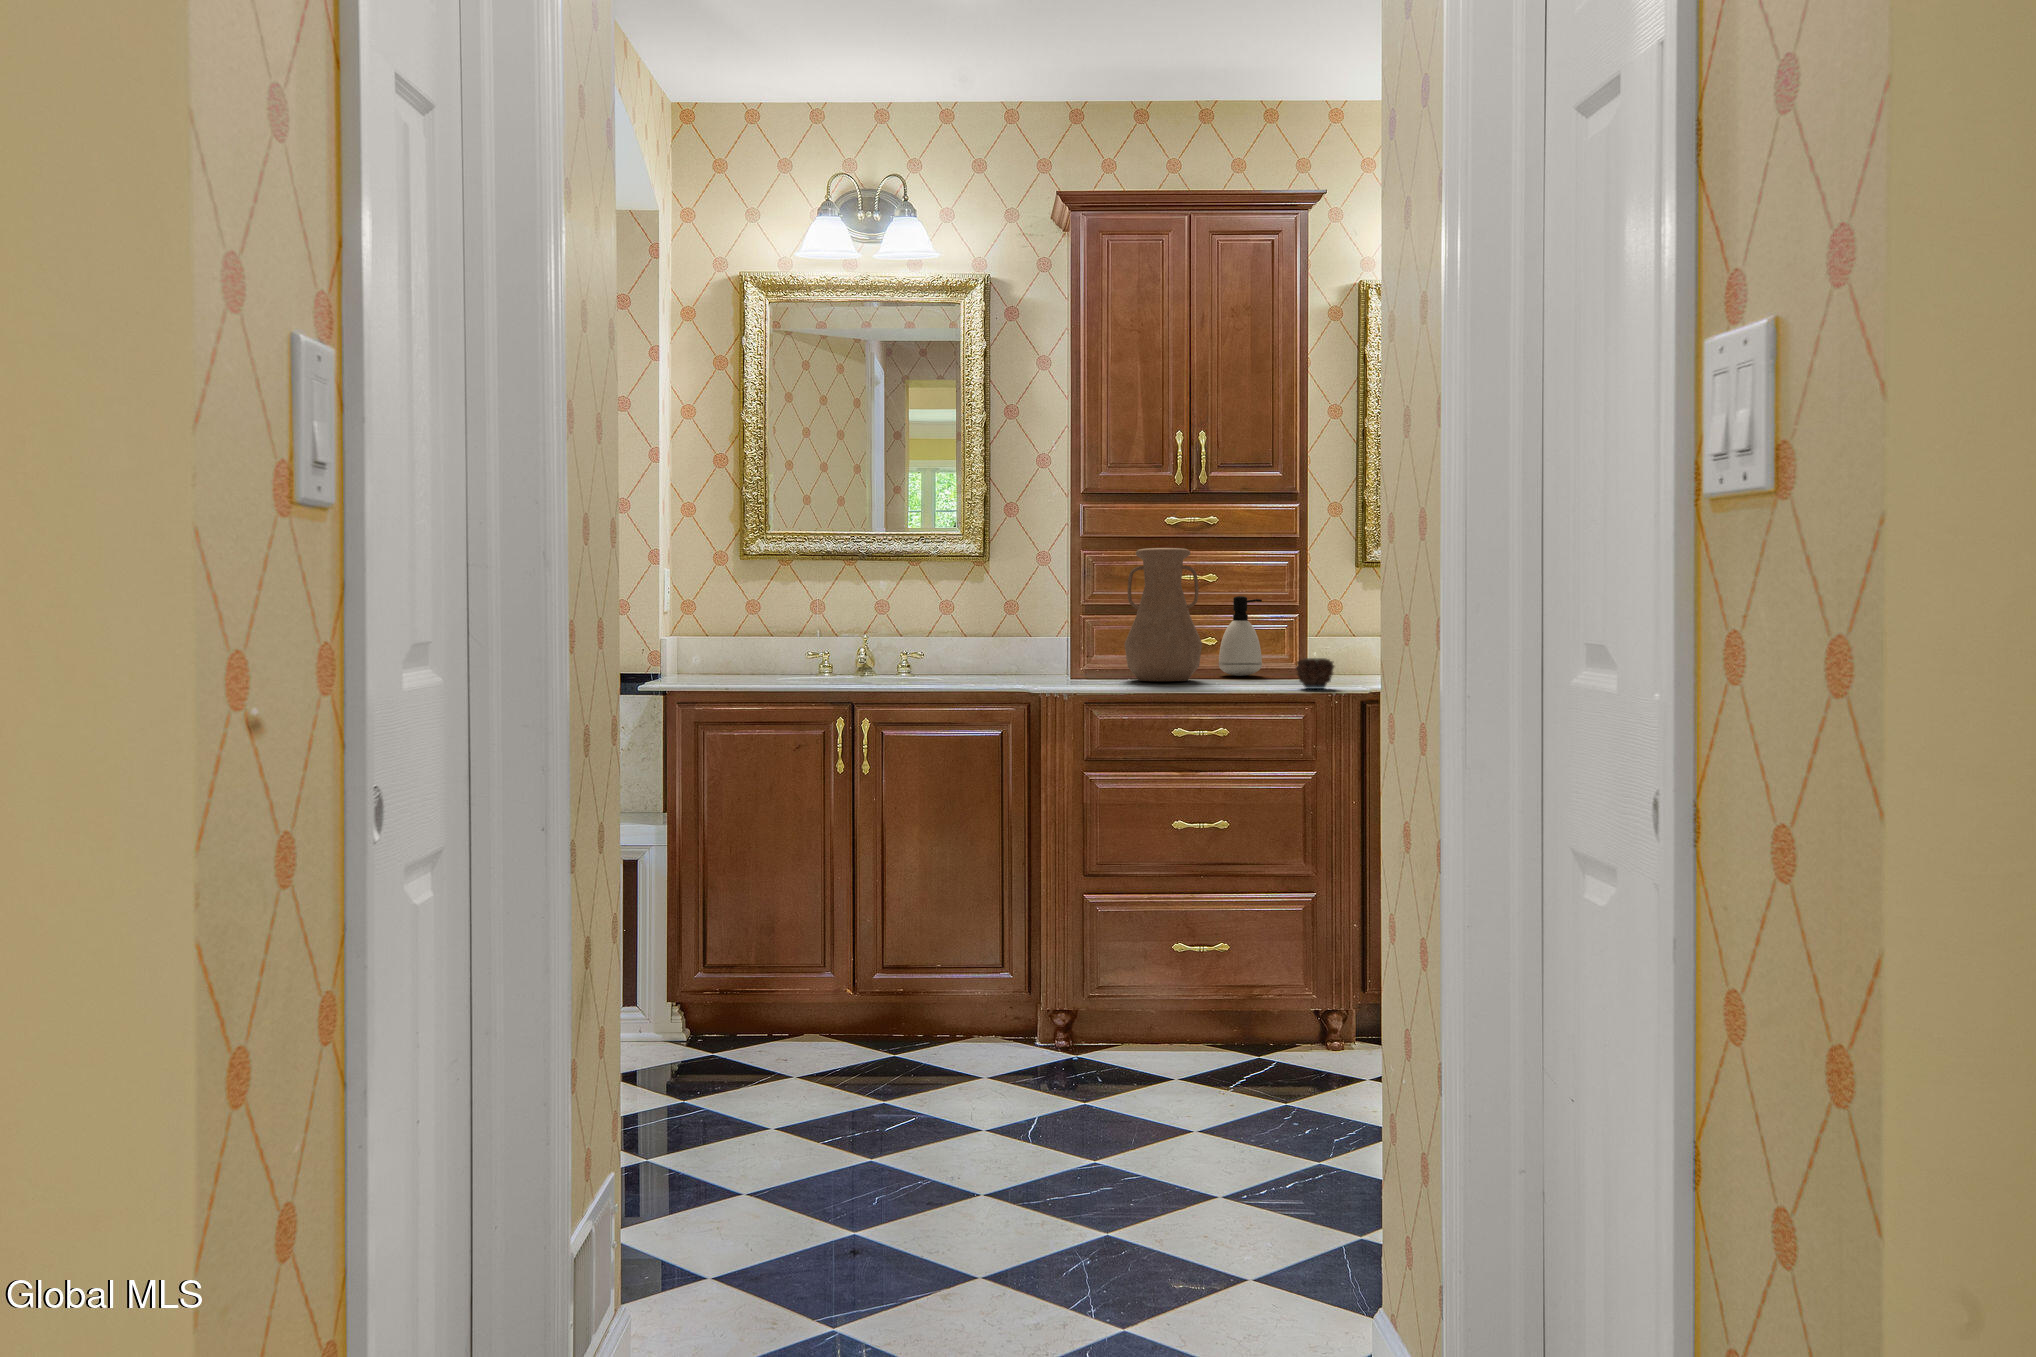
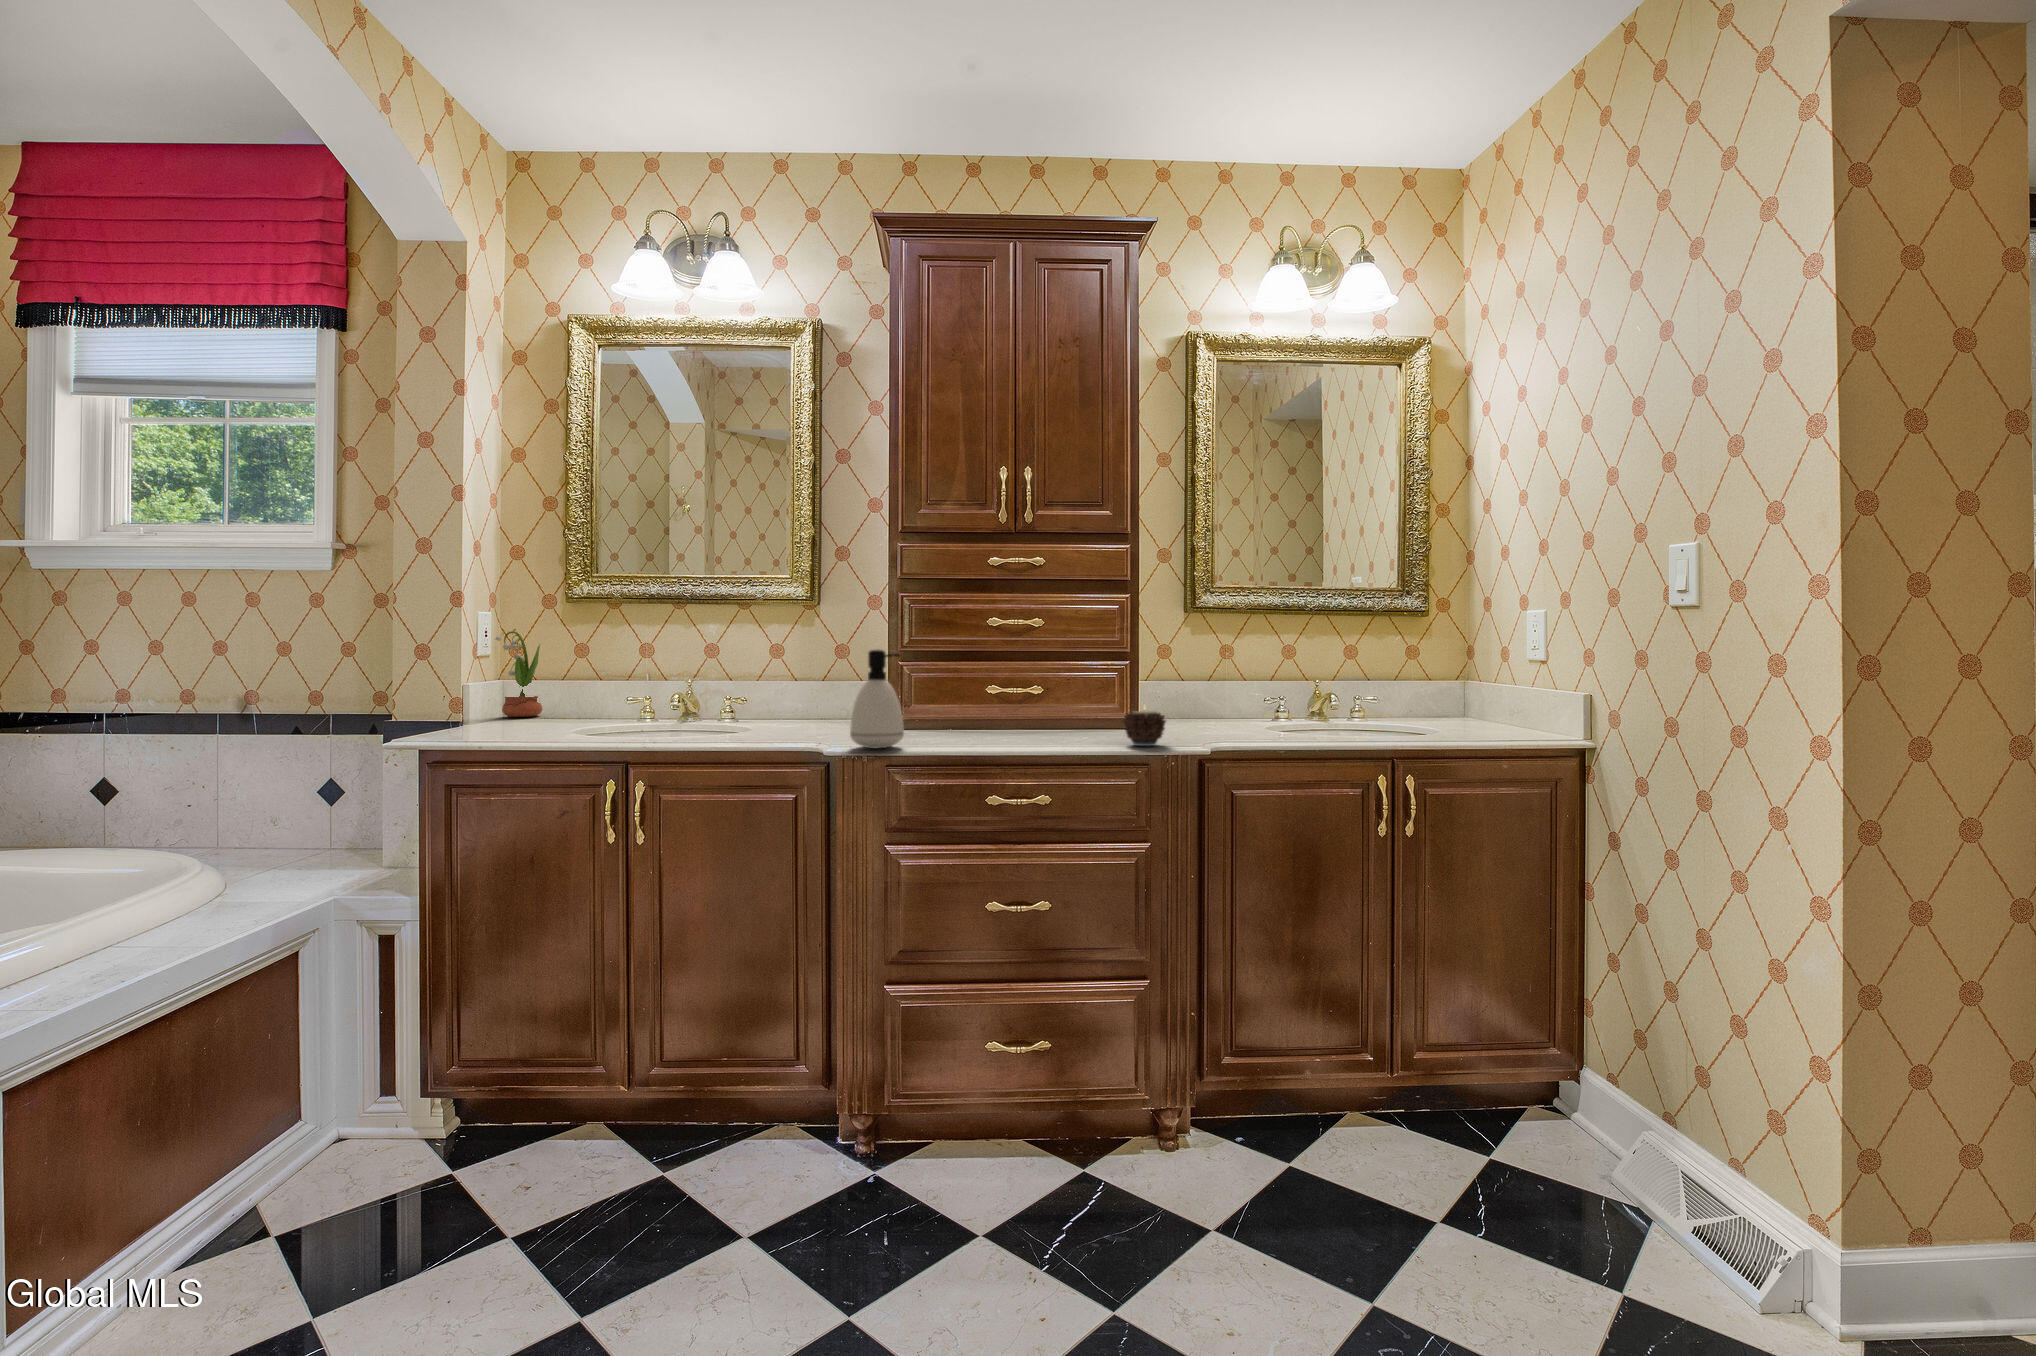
vase: present [1124,548,1202,681] -> none [944,591,1026,734]
potted flower: none [673,584,716,670] -> present [495,629,542,717]
soap dispenser: present [1219,596,1262,676] -> present [850,650,904,748]

